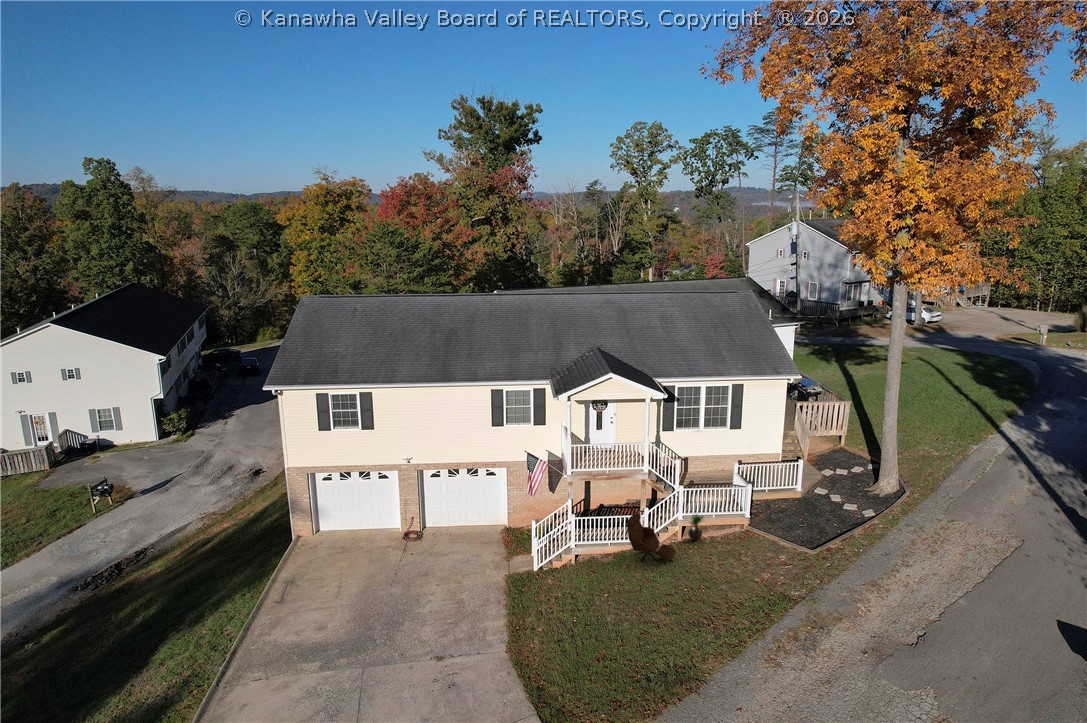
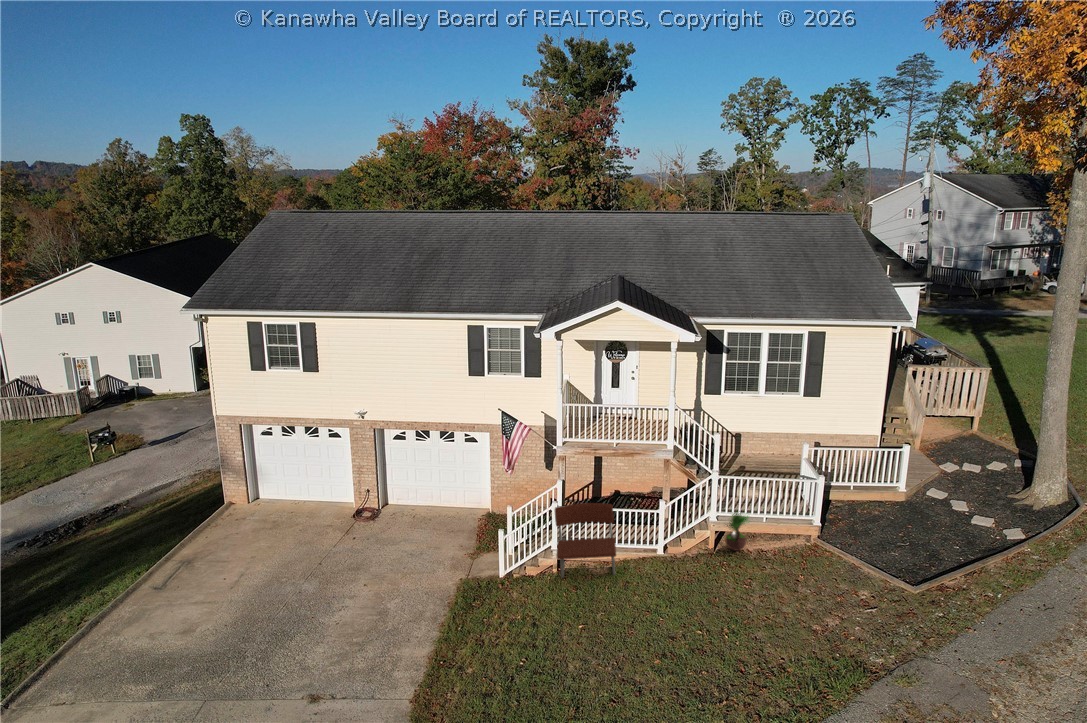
lounge chair: present [627,513,676,565] -> none [630,504,701,584]
bench: none [574,515,620,569] -> present [555,503,616,578]

